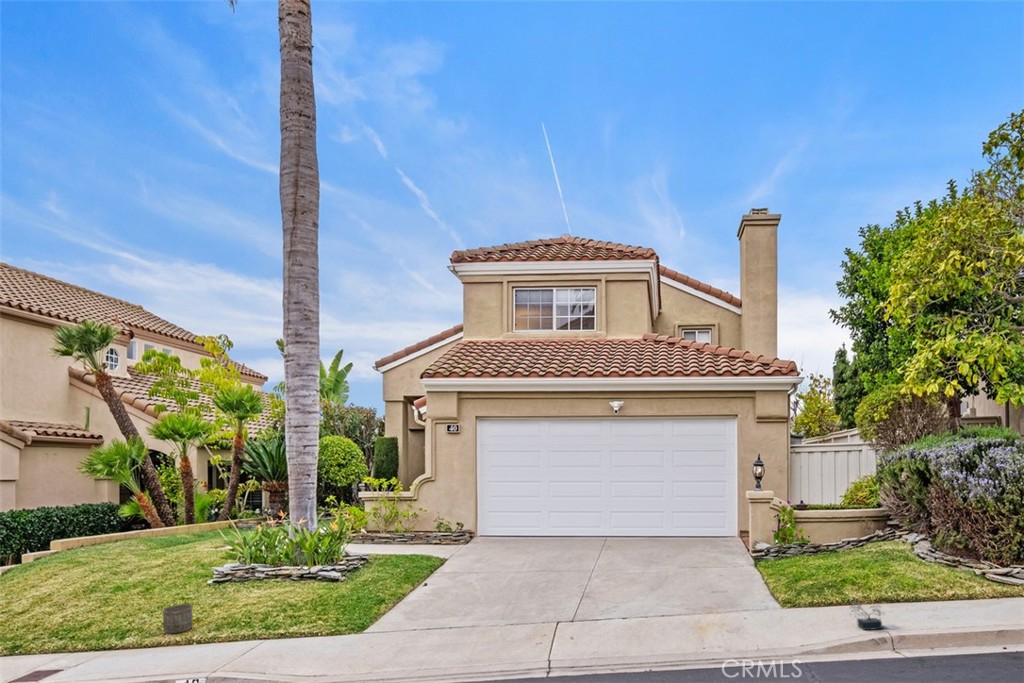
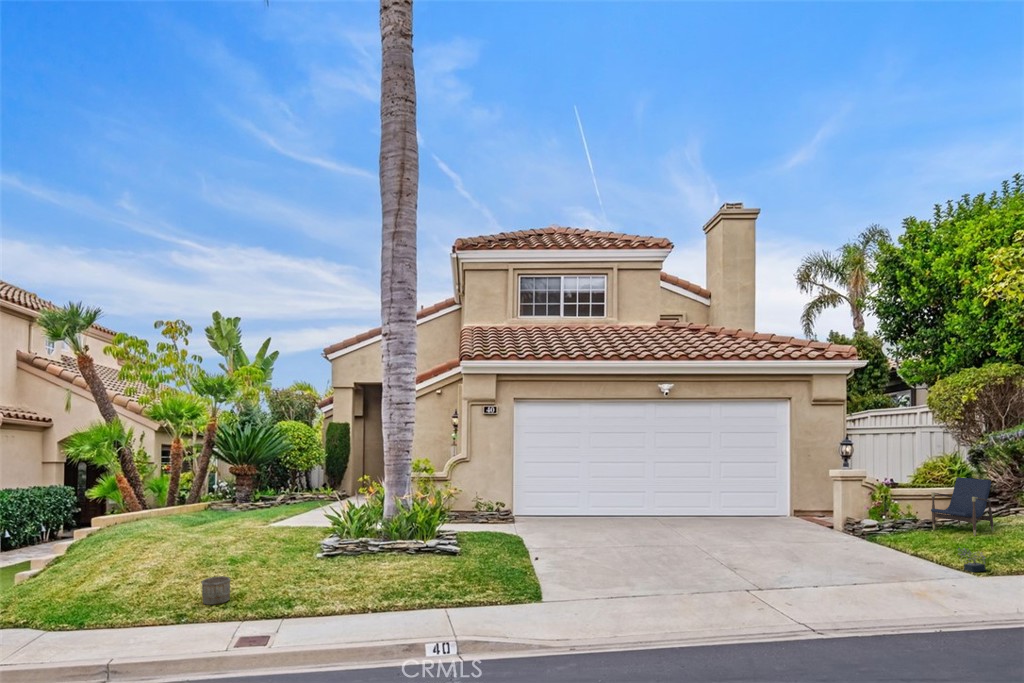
lounge chair: none [898,507,977,580] -> present [931,477,993,536]
wooden bucket: present [162,604,192,633] -> present [201,576,230,605]

